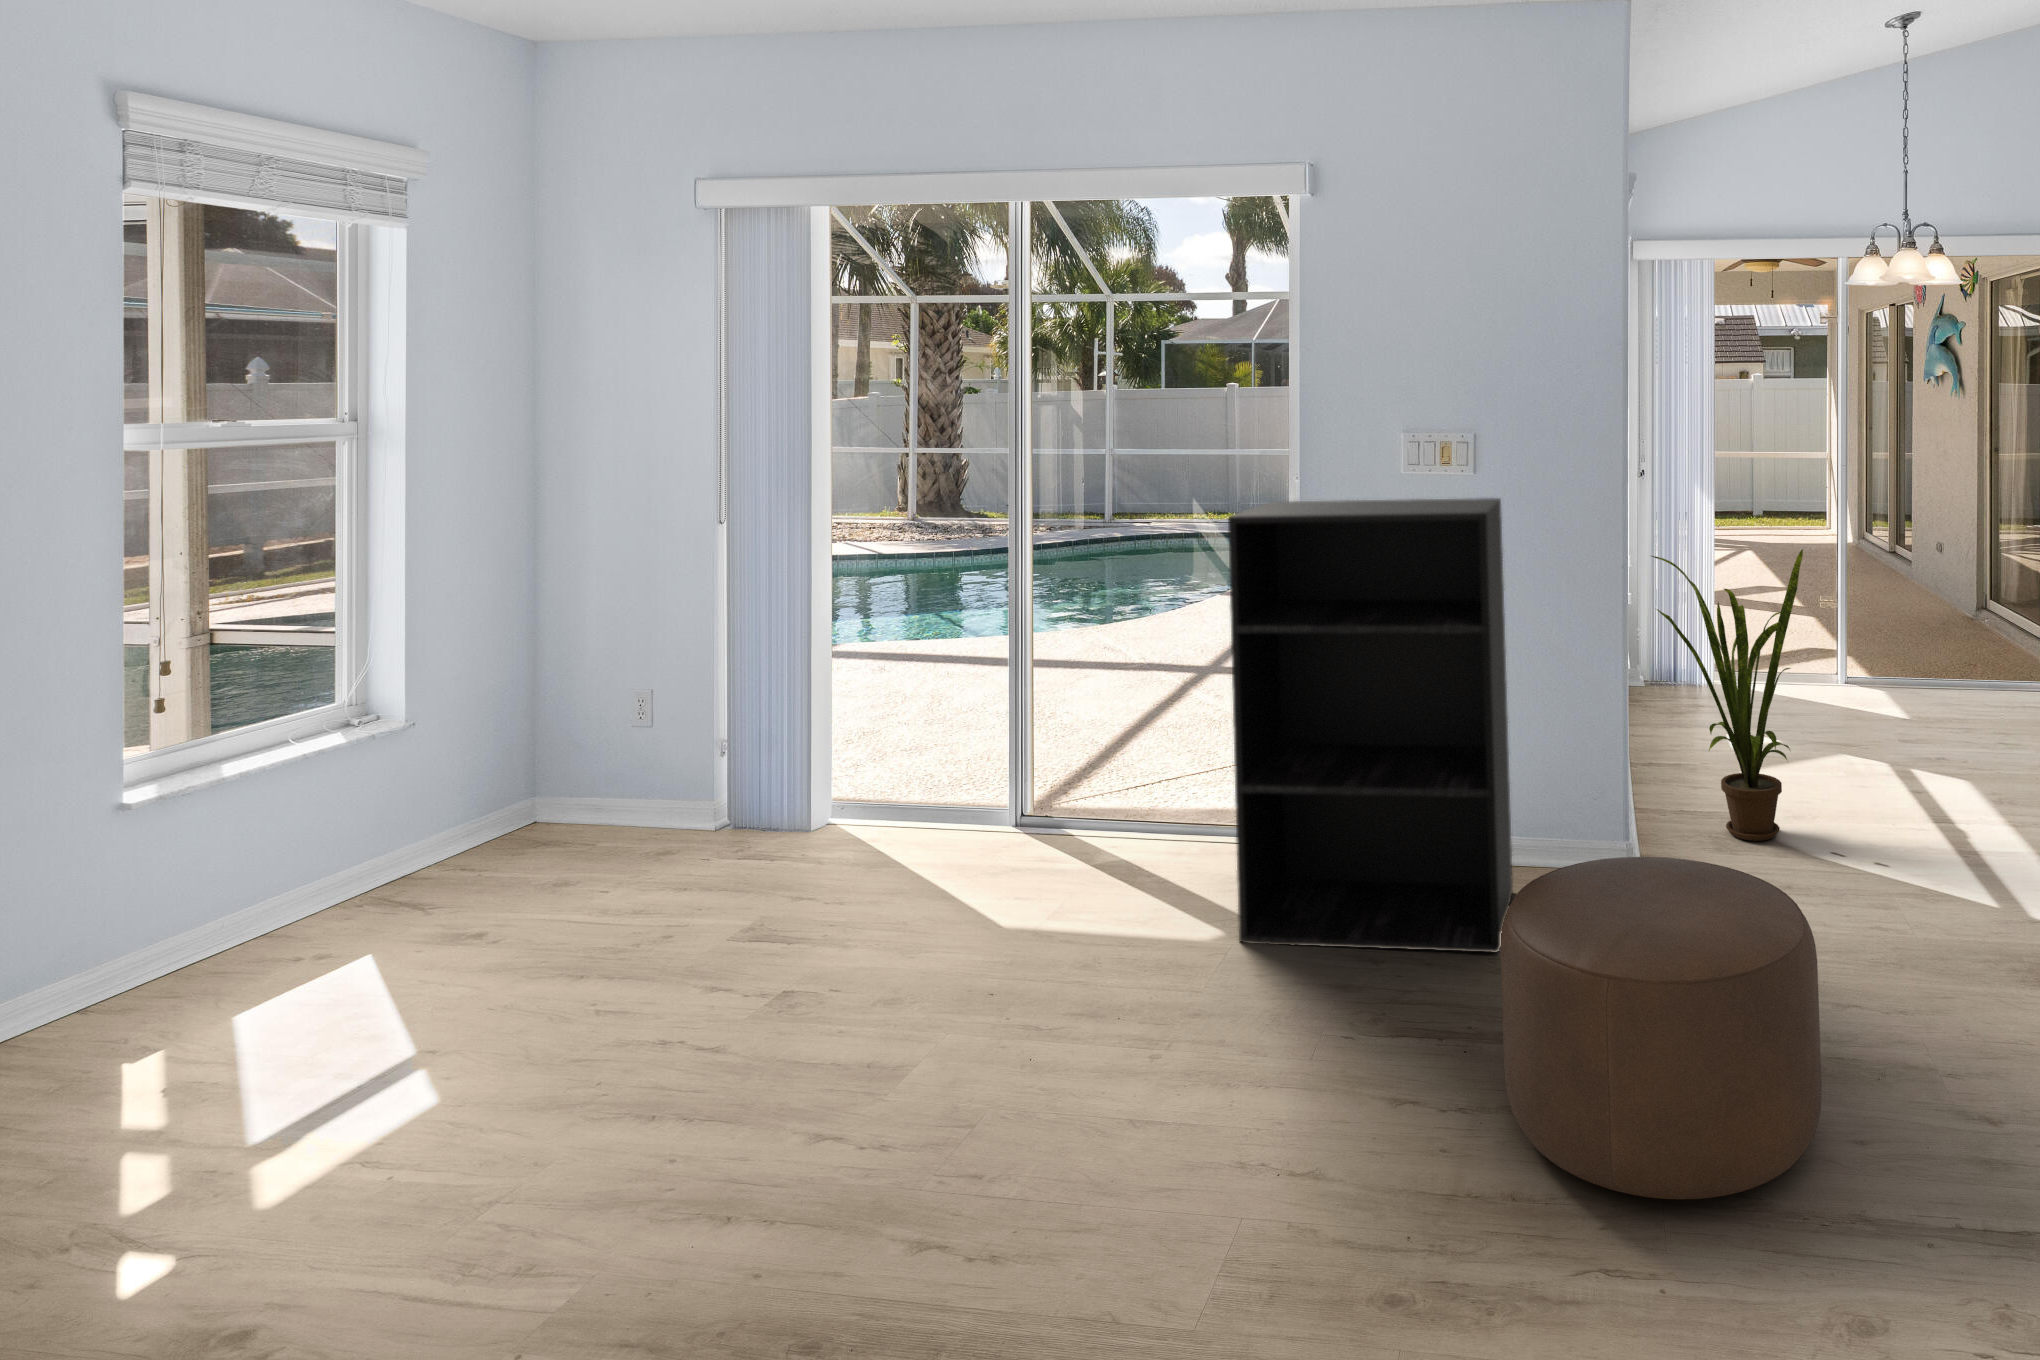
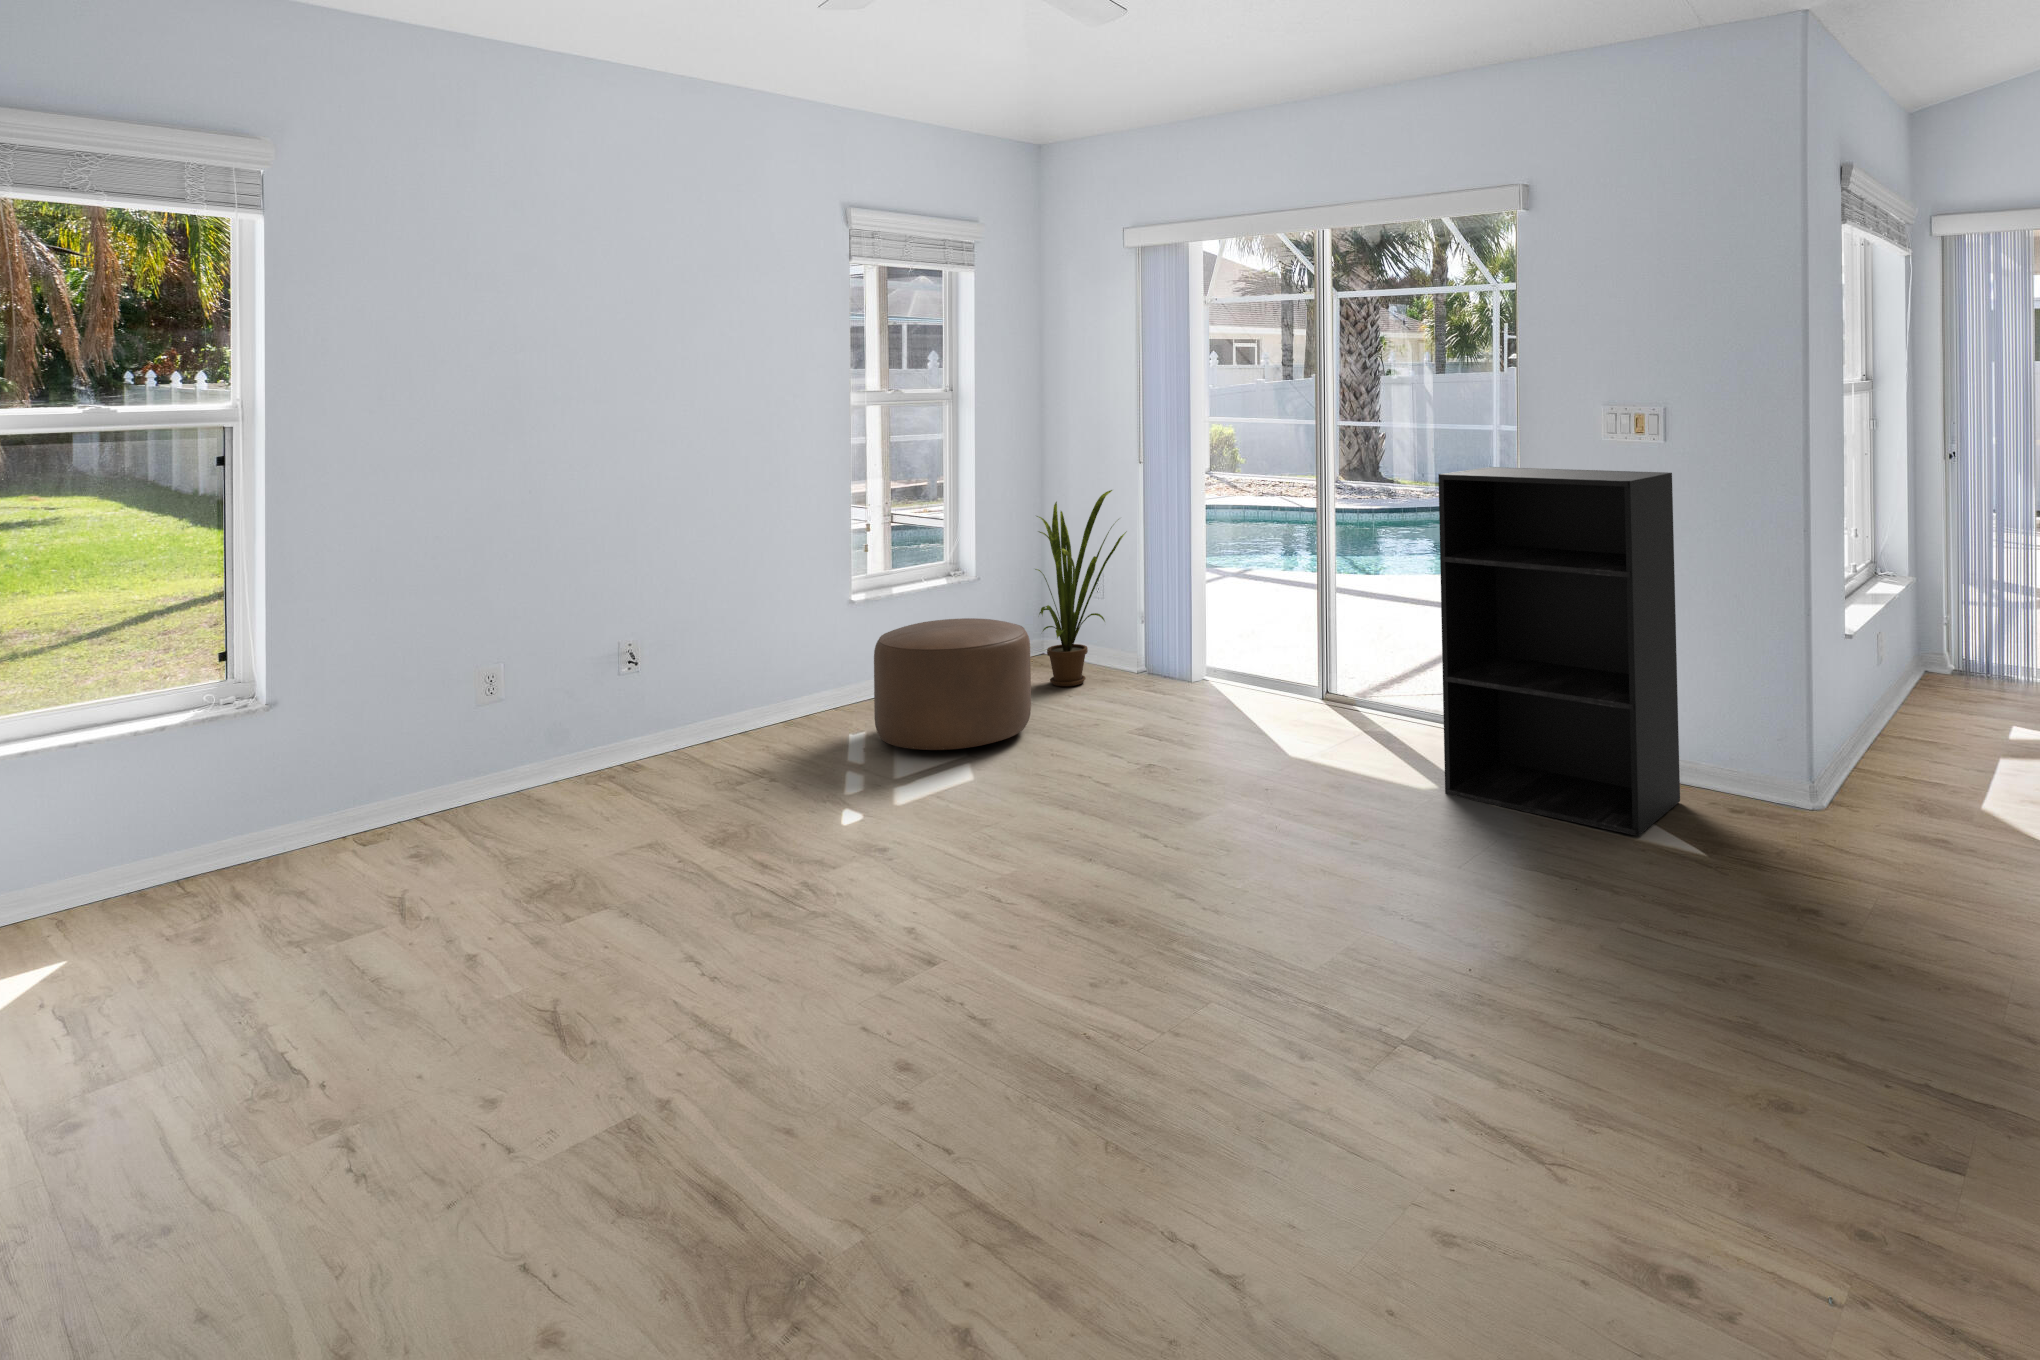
house plant: present [1651,549,1803,841] -> present [1035,490,1126,686]
ottoman: present [1501,857,1822,1199] -> present [874,618,1031,750]

